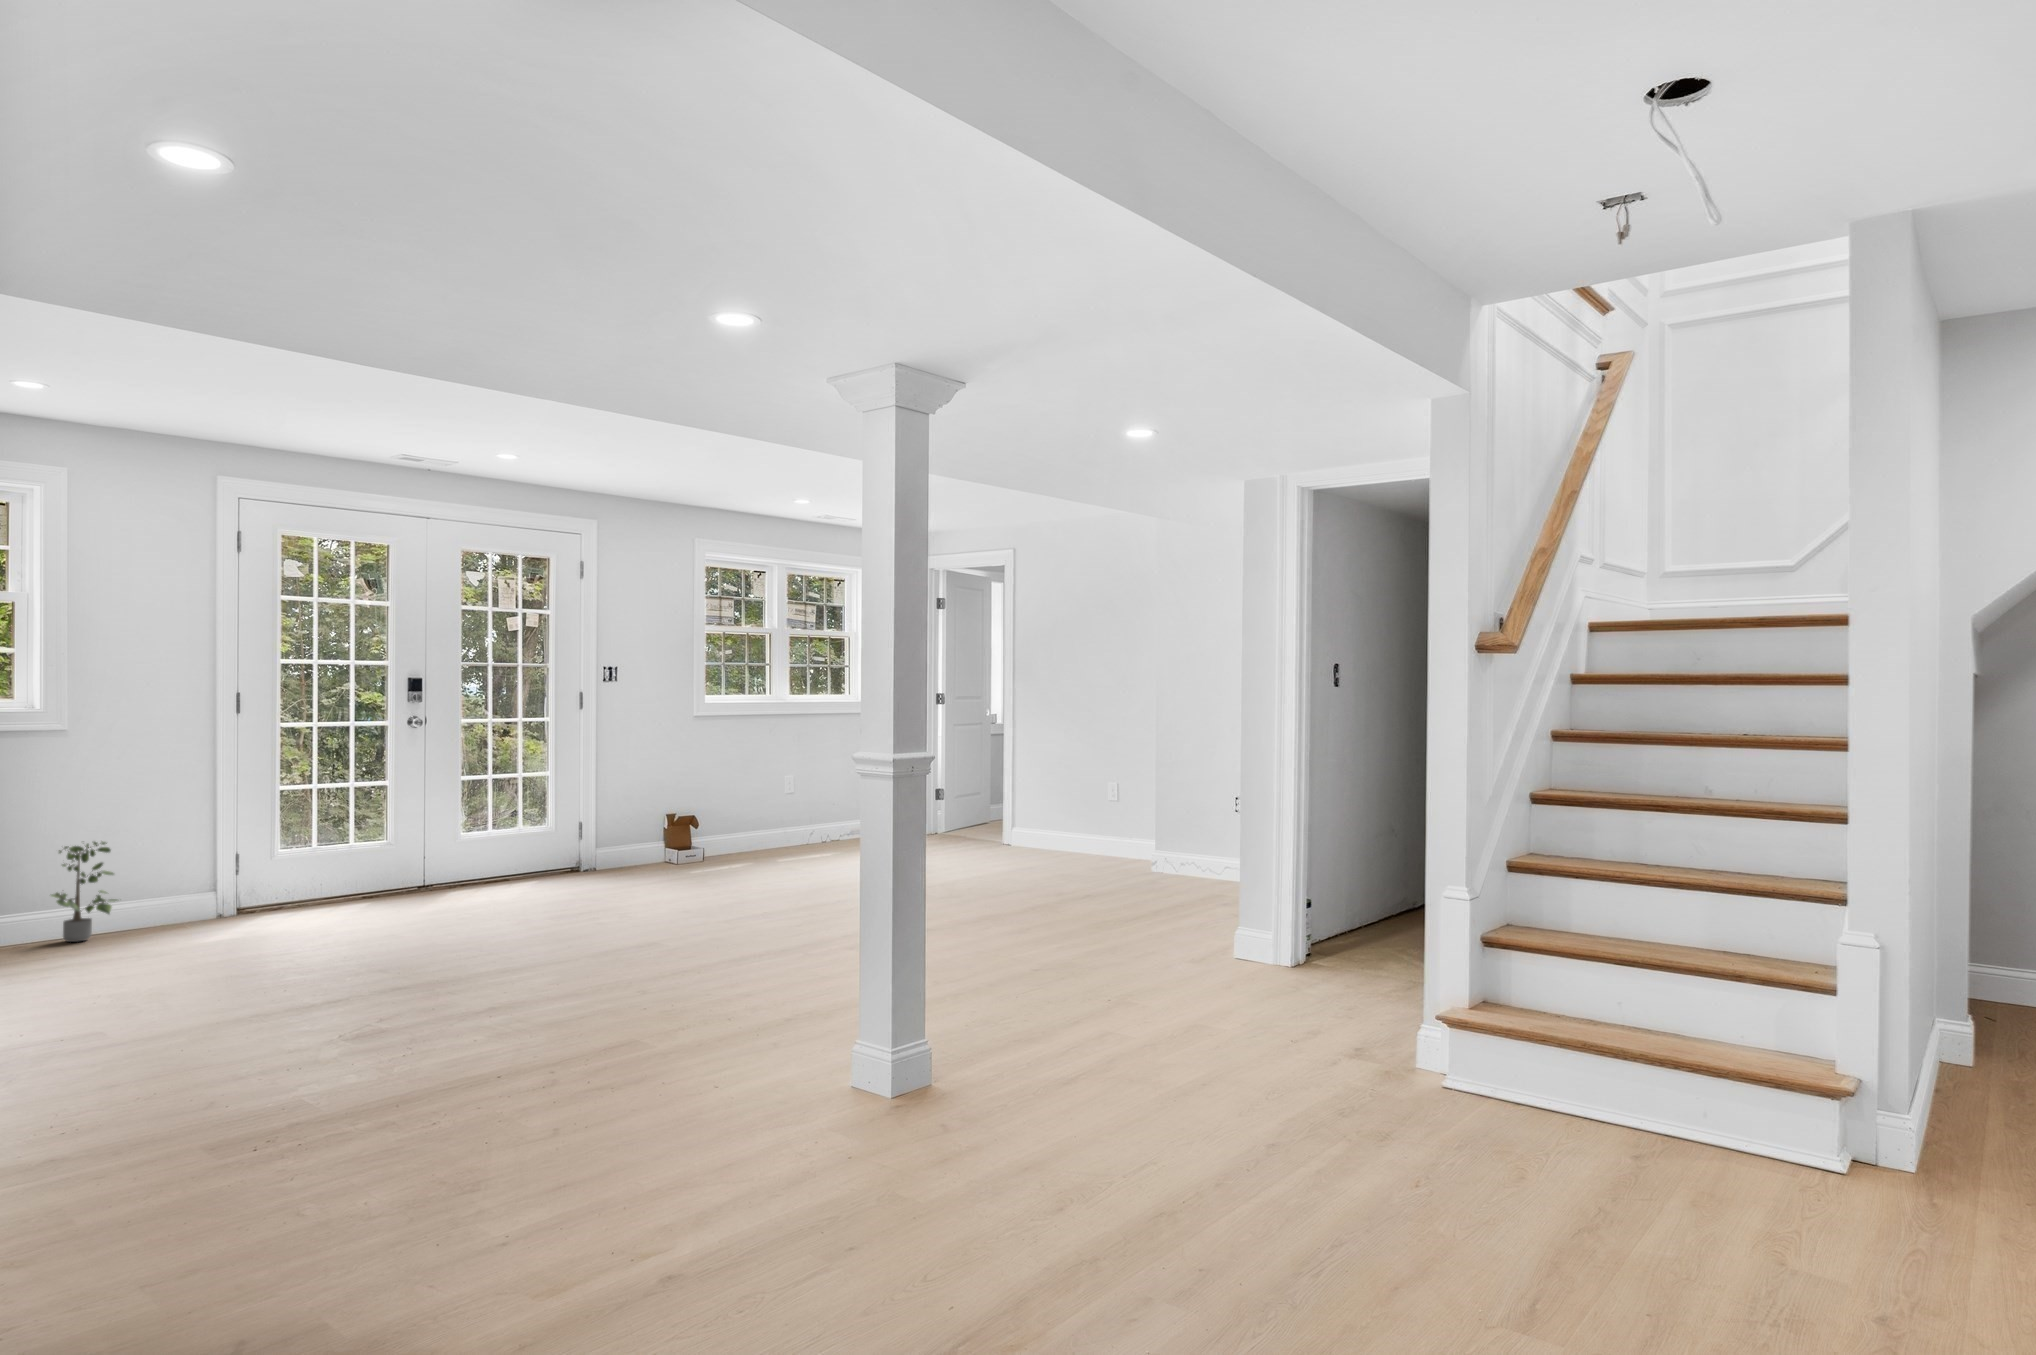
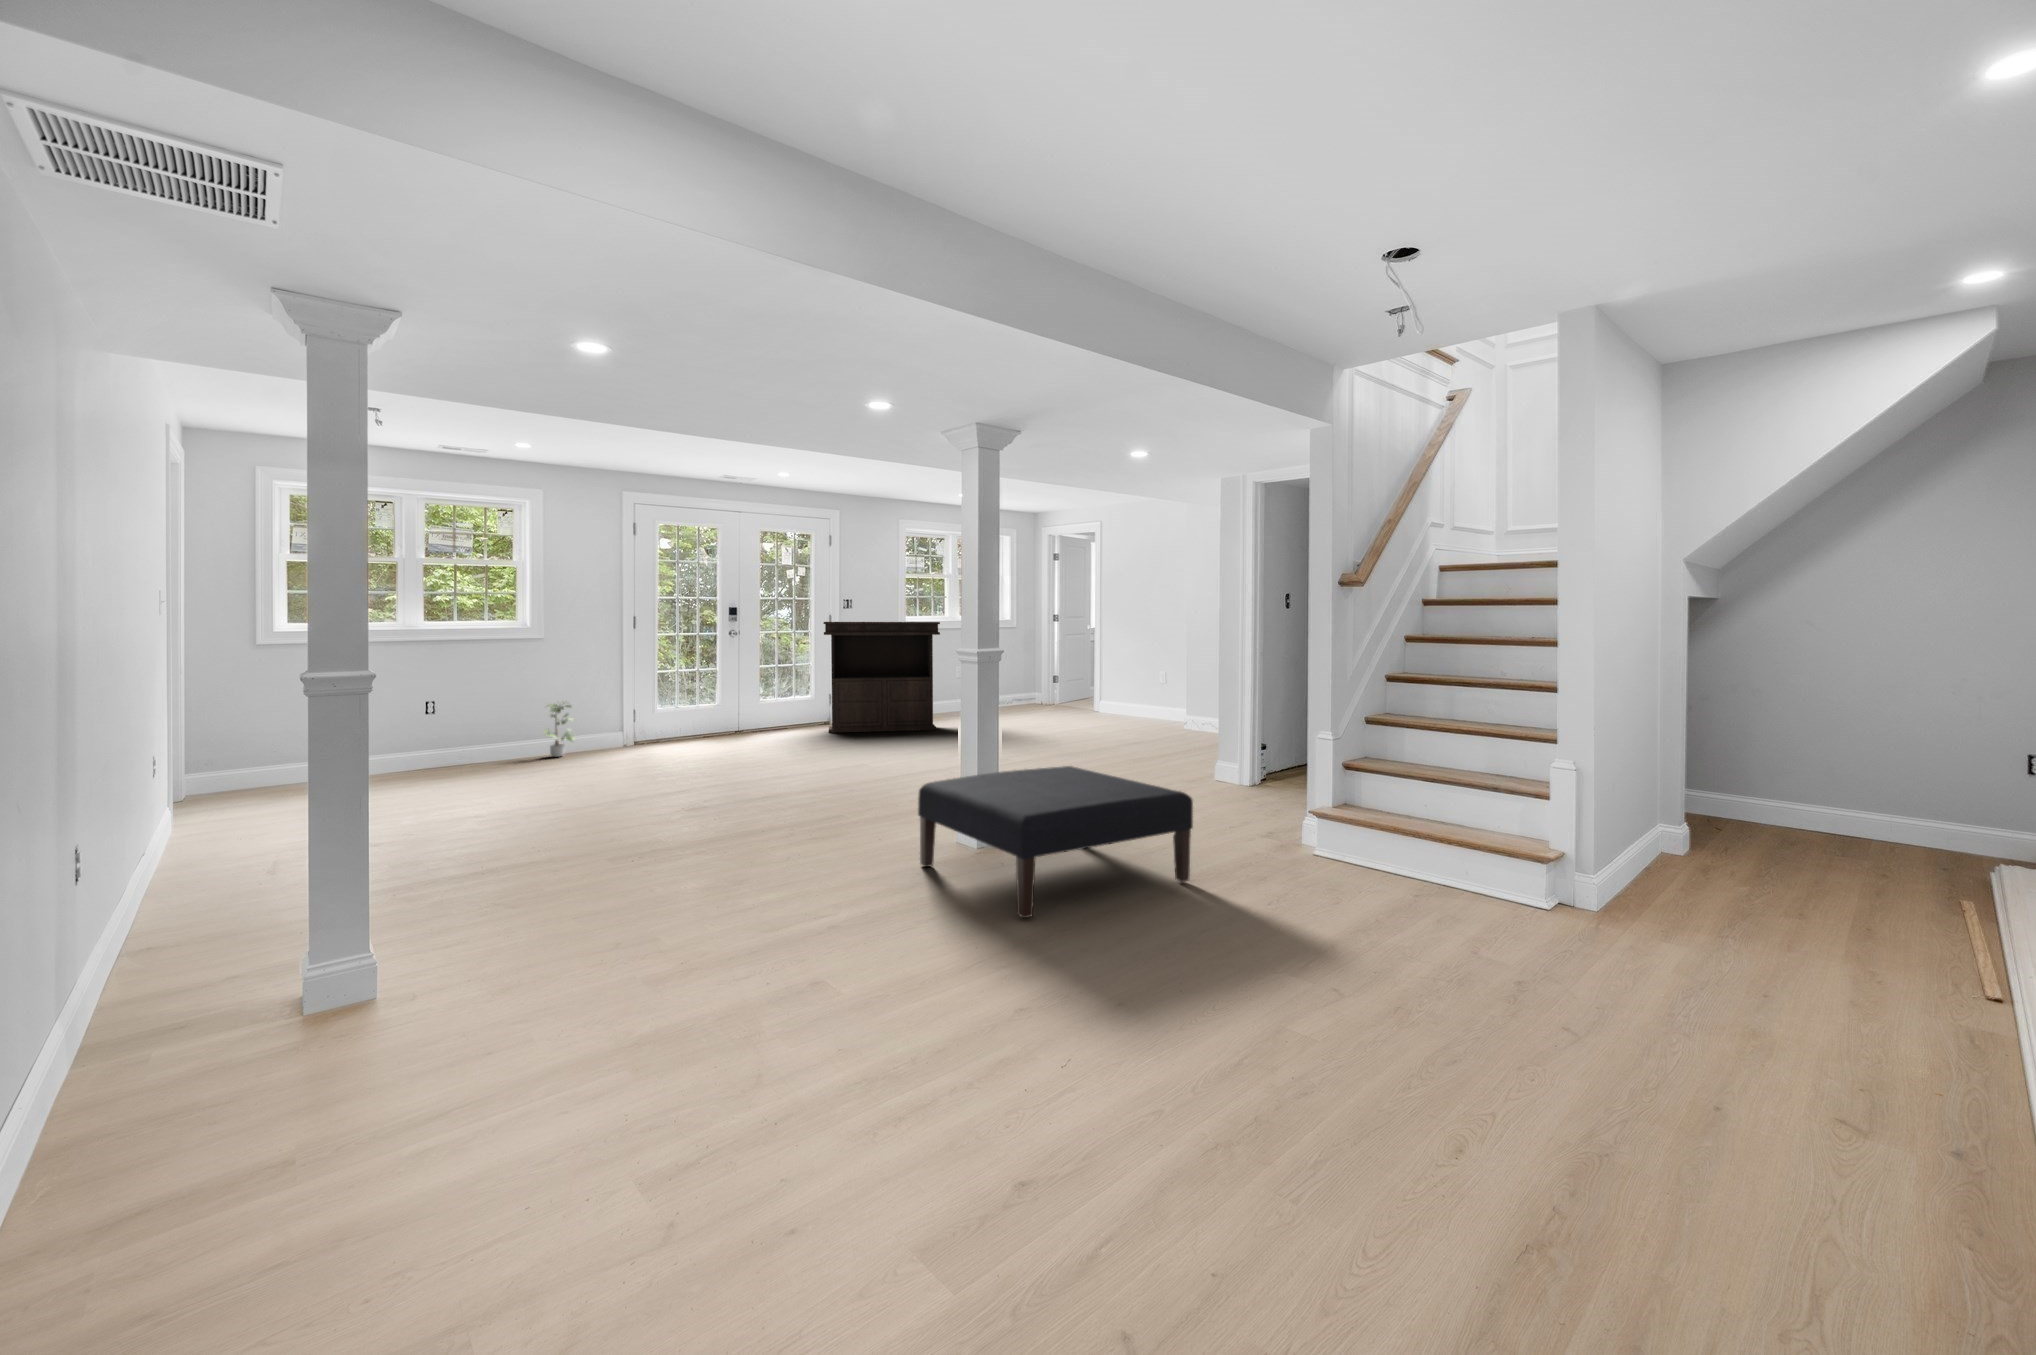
console table: none [573,702,767,886] -> present [824,622,940,733]
ottoman: none [792,955,1291,1271] -> present [918,766,1193,918]

